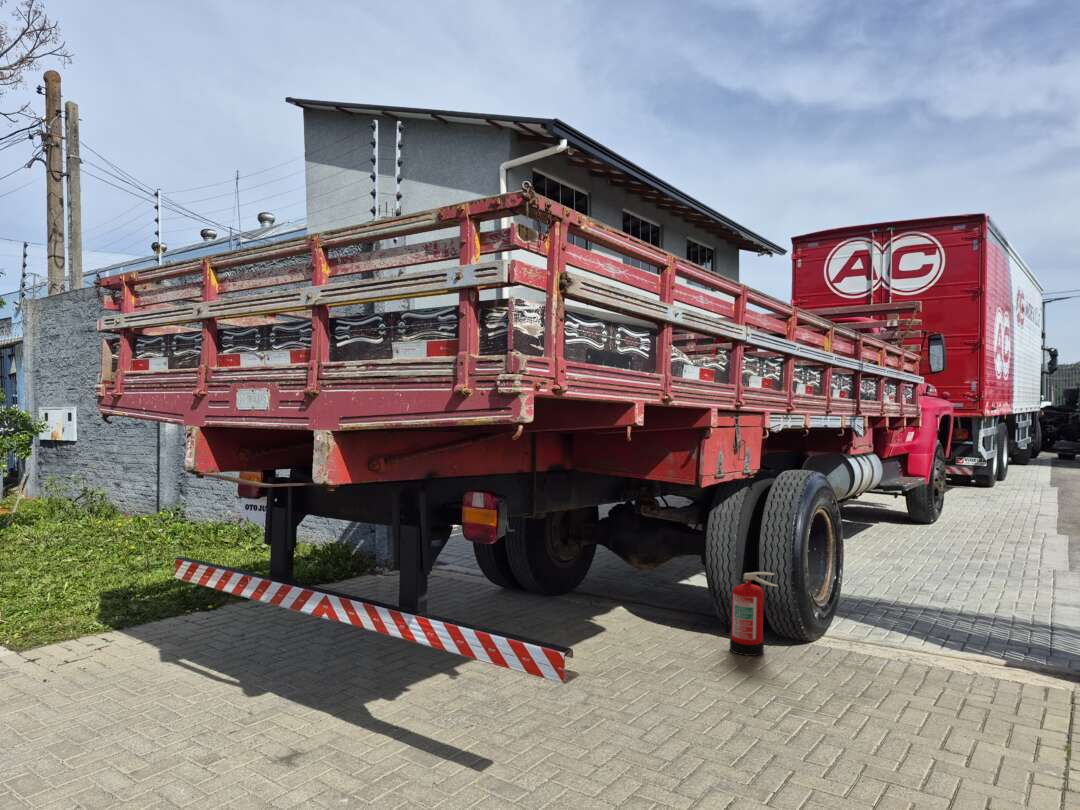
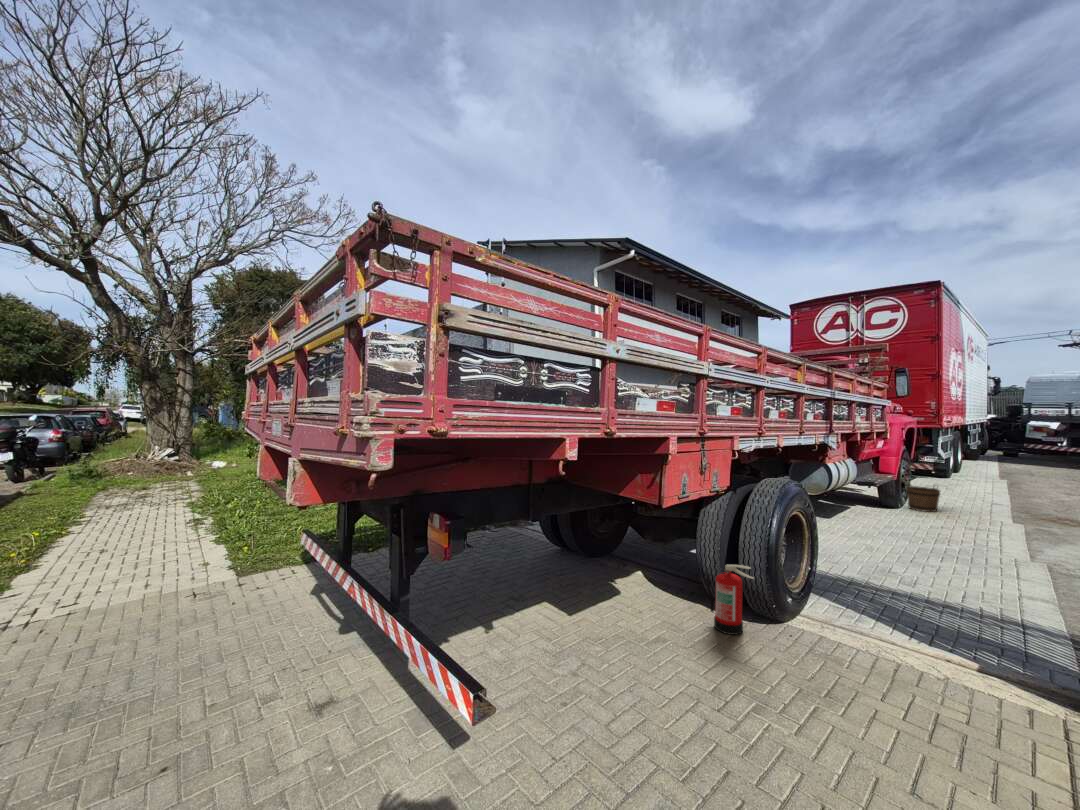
bucket: none [939,490,979,526] -> present [906,485,940,512]

